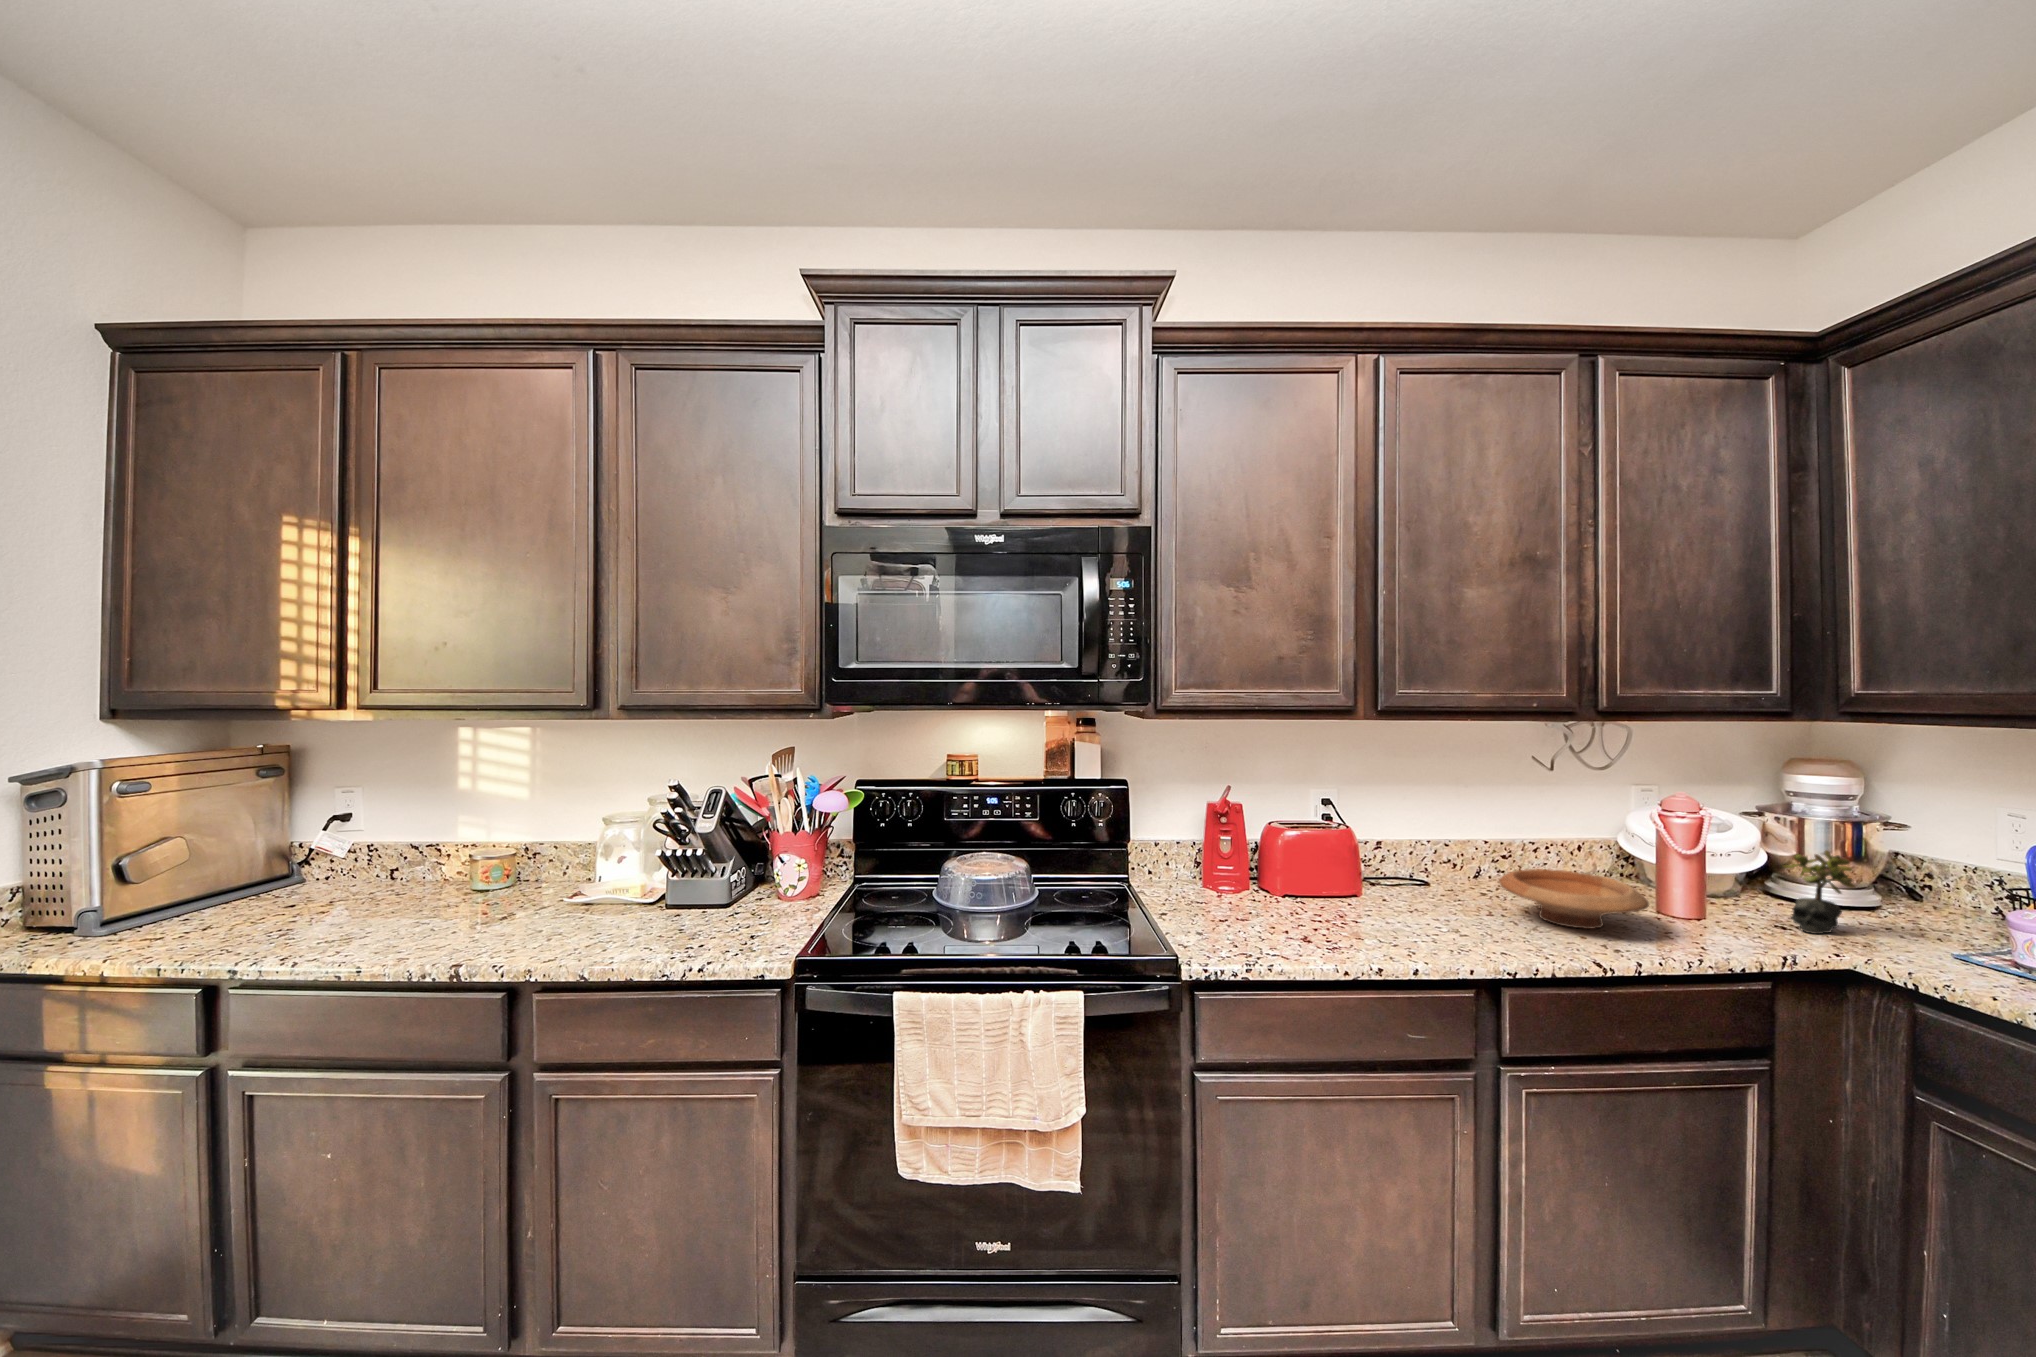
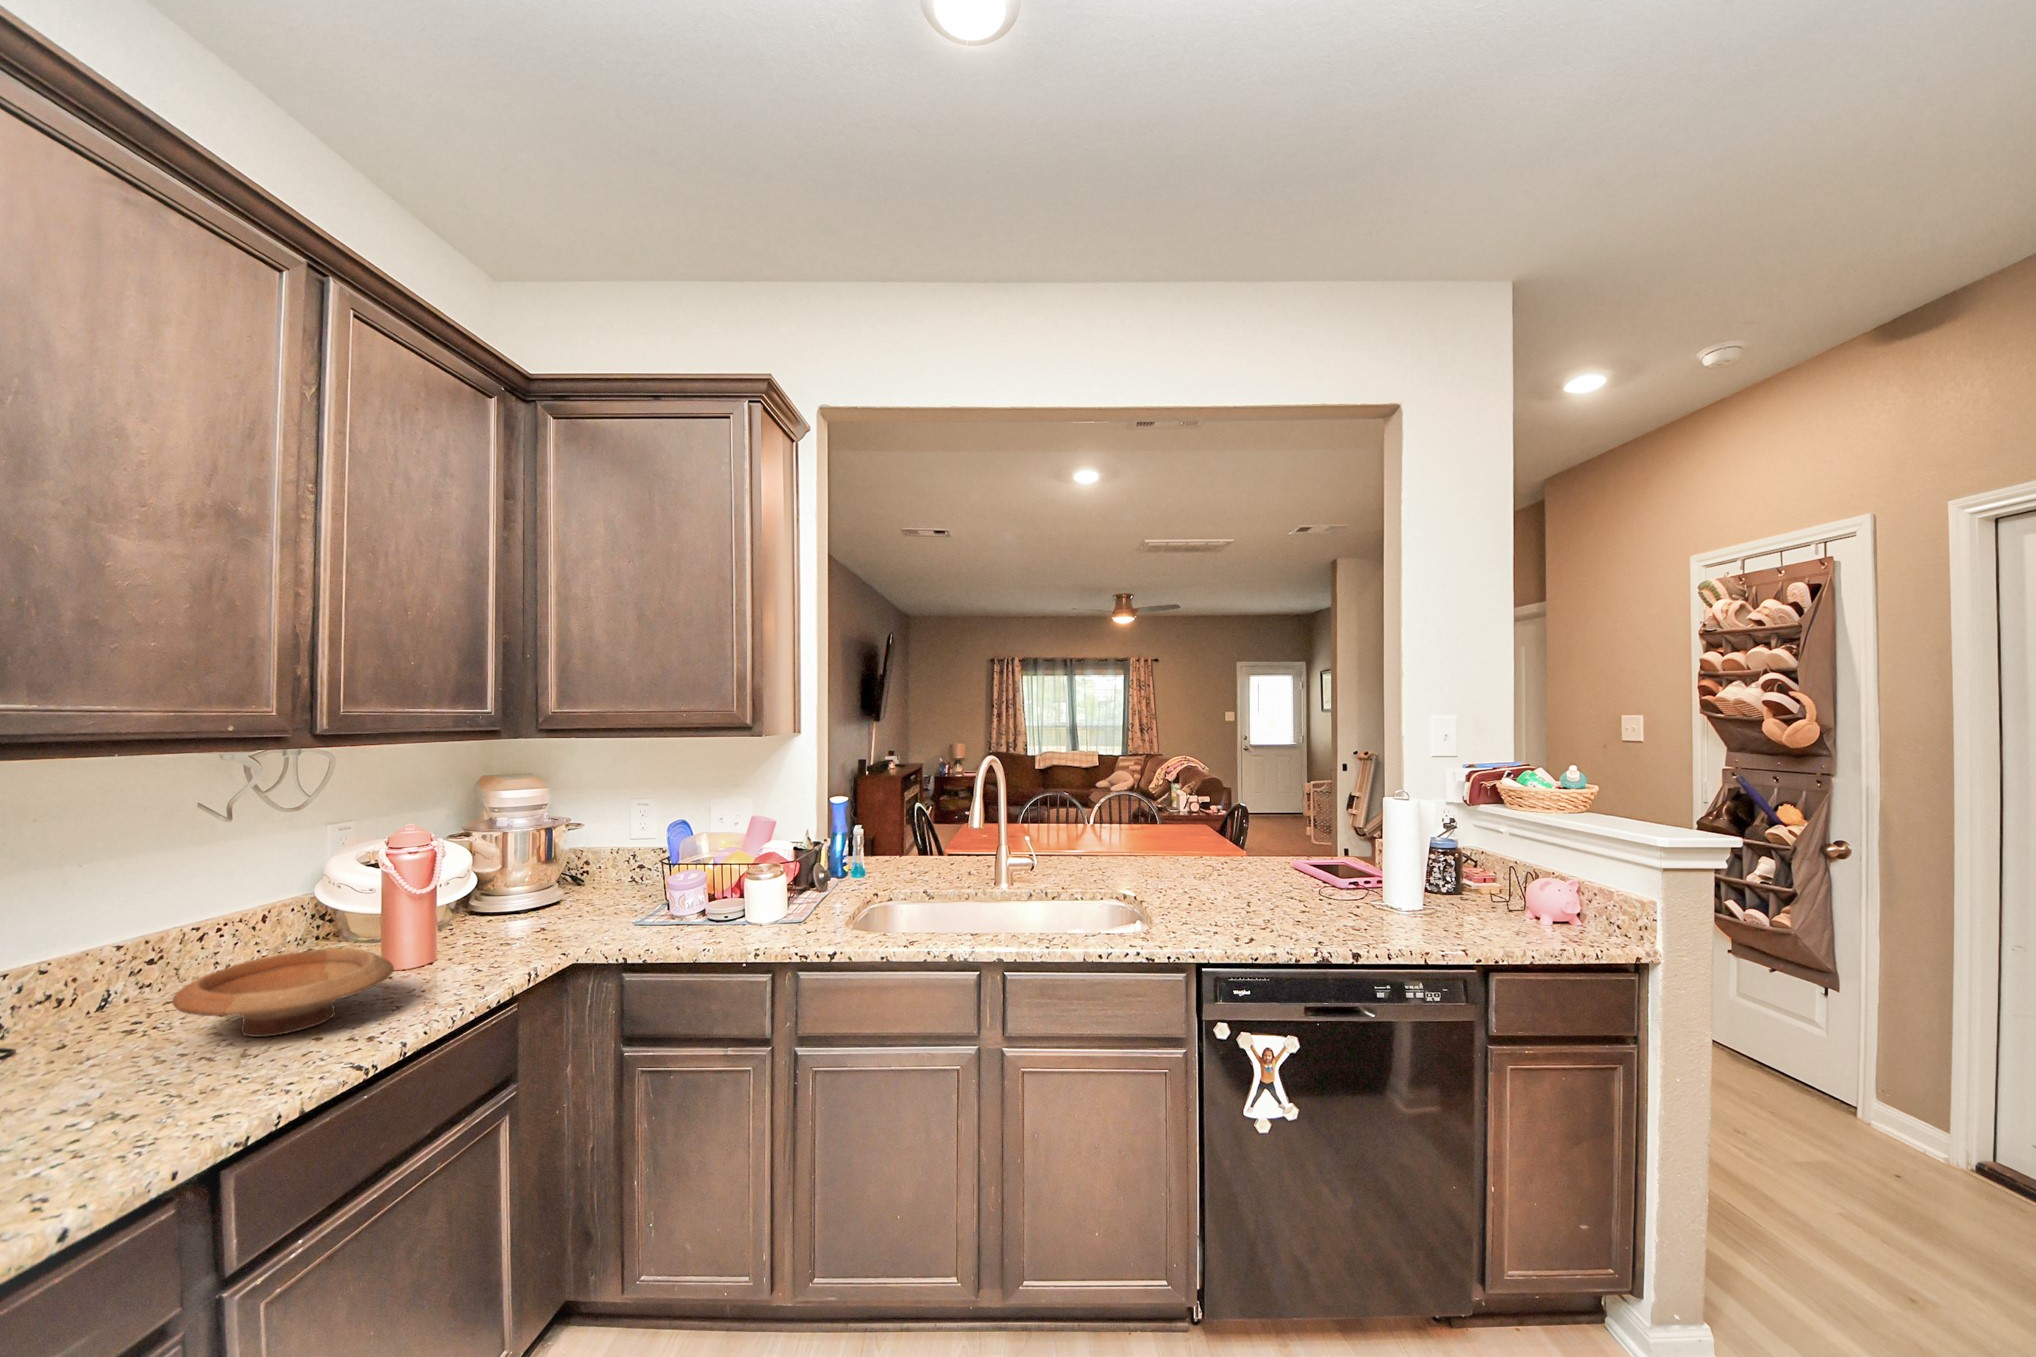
succulent plant: present [1784,850,1855,934] -> none [503,857,563,944]

